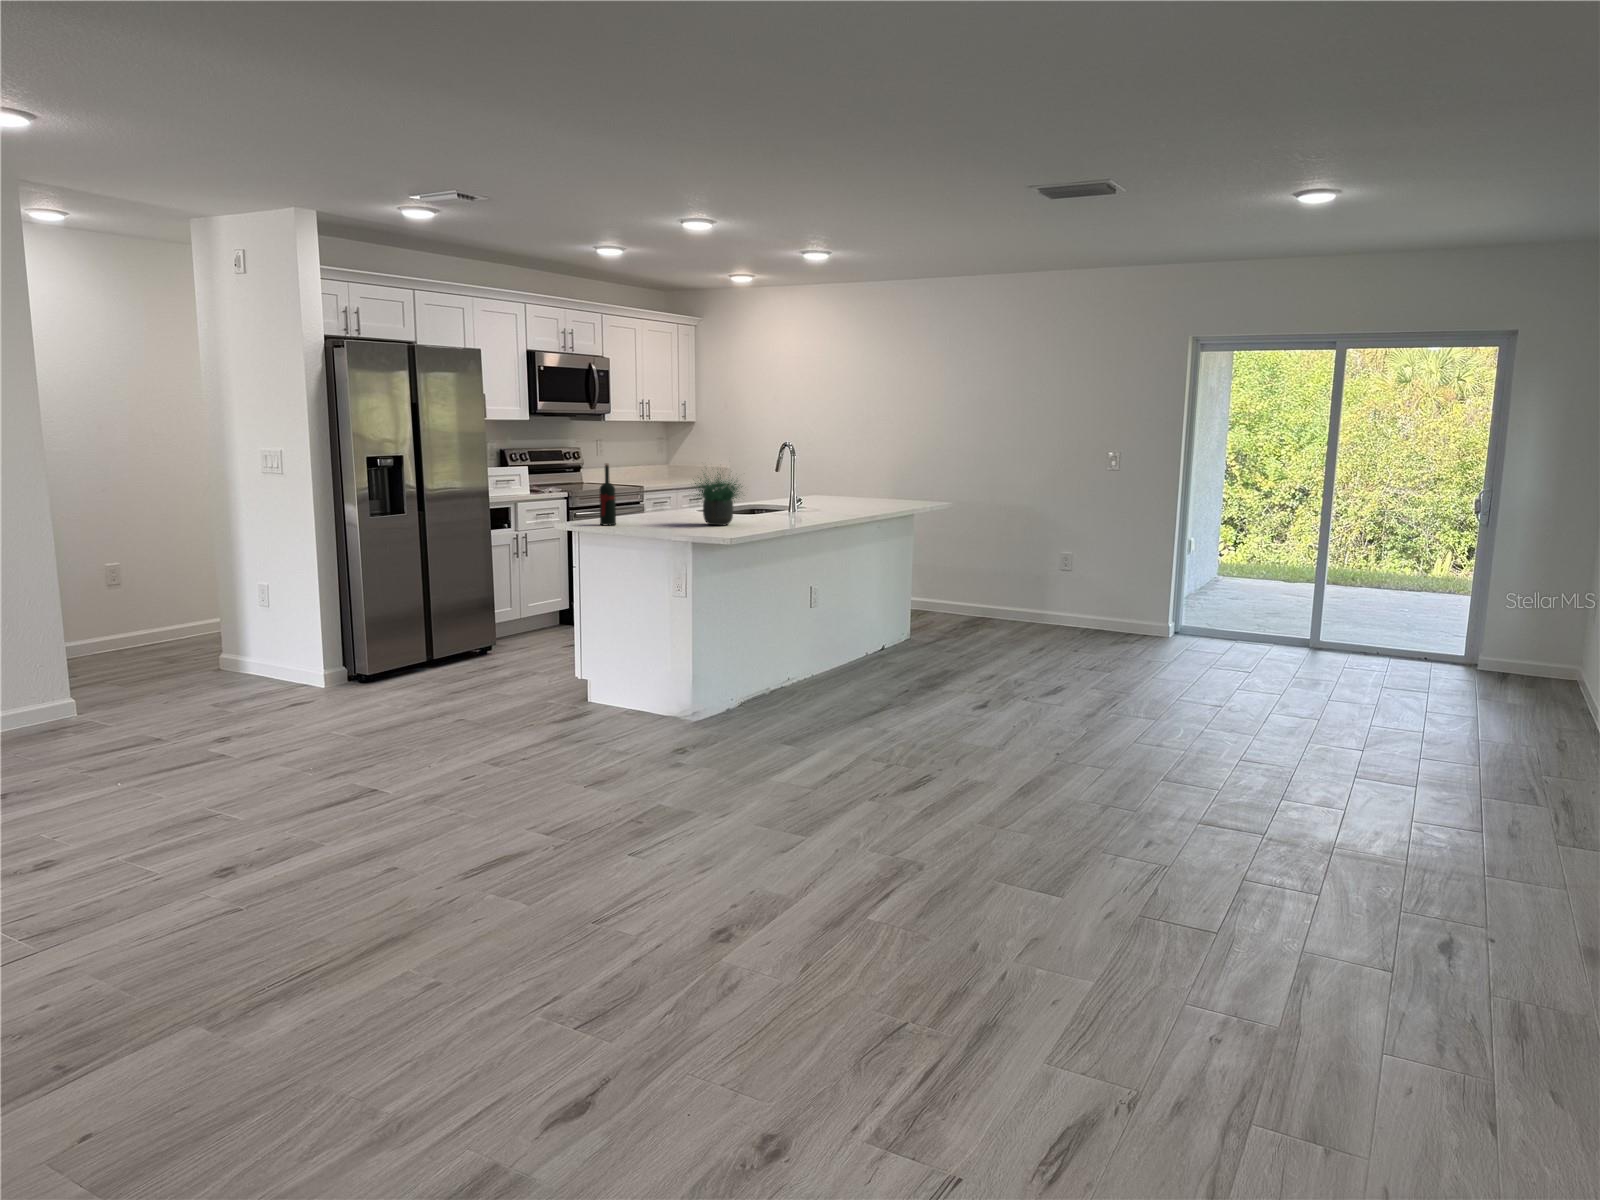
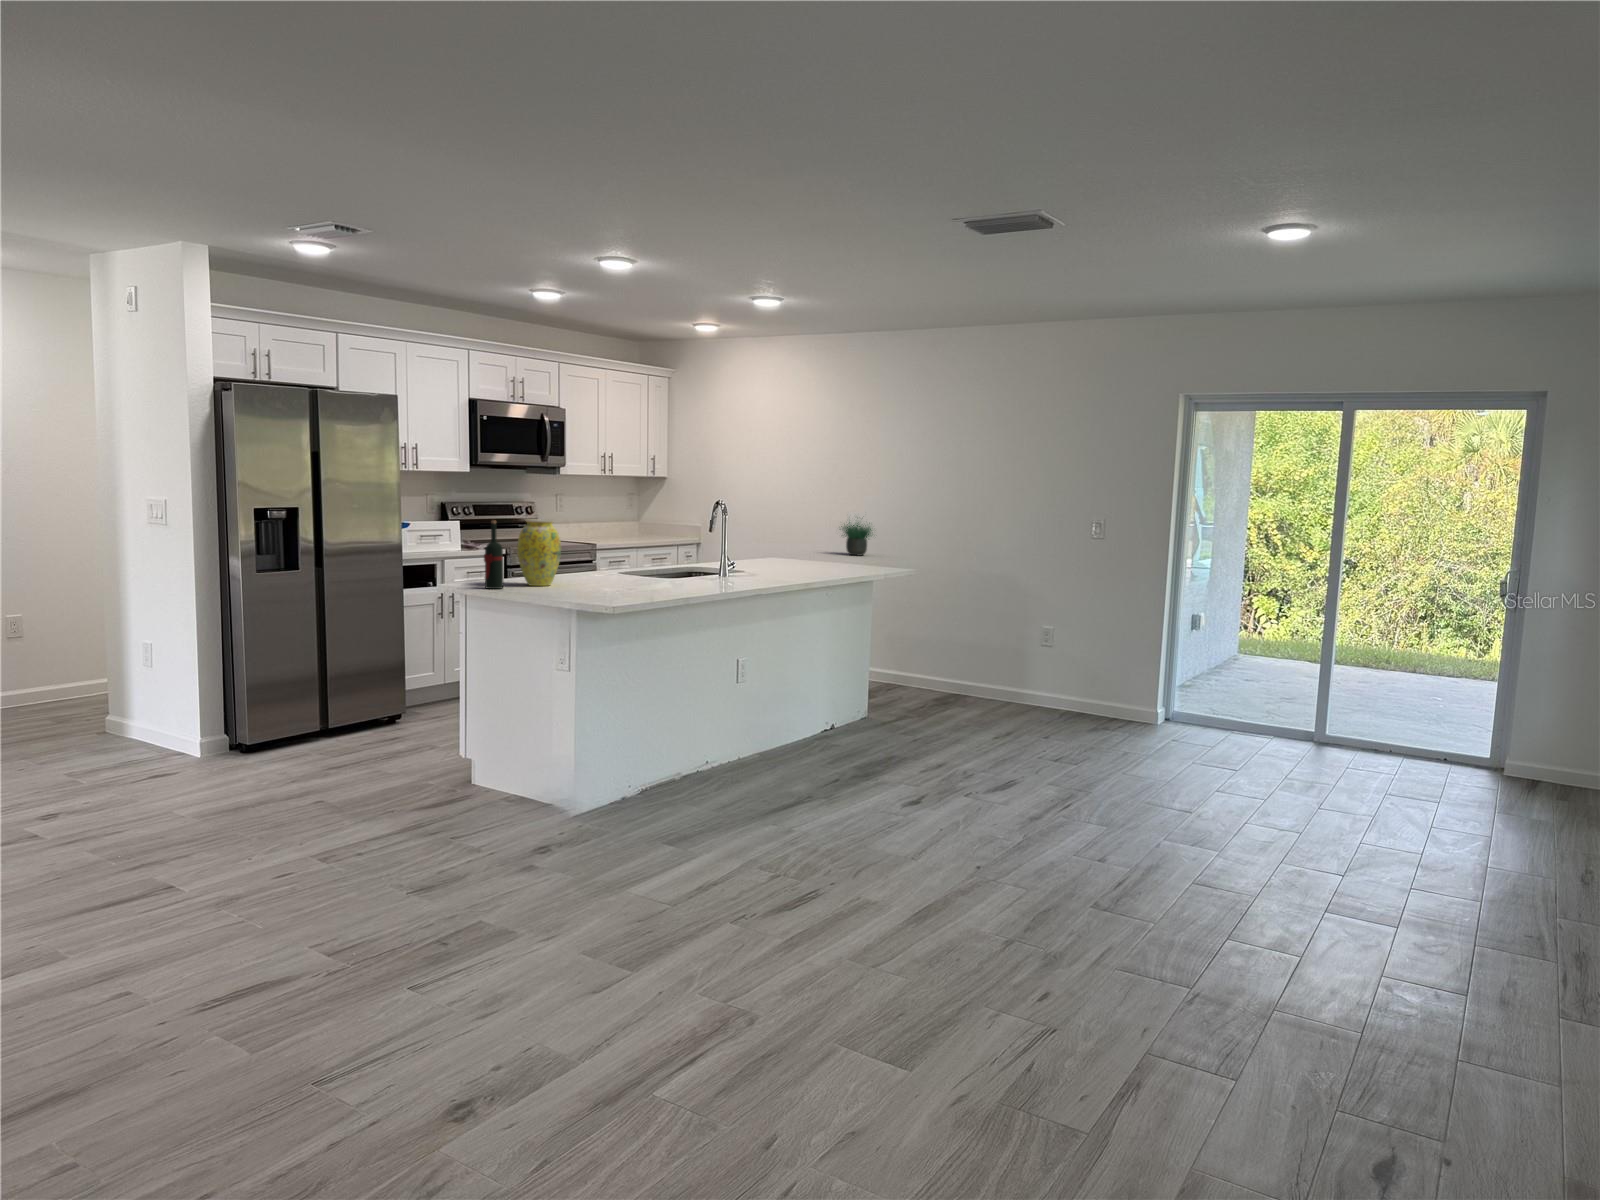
vase: none [623,462,662,522] -> present [517,519,561,586]
potted plant: present [695,472,742,525] -> present [840,522,872,556]

